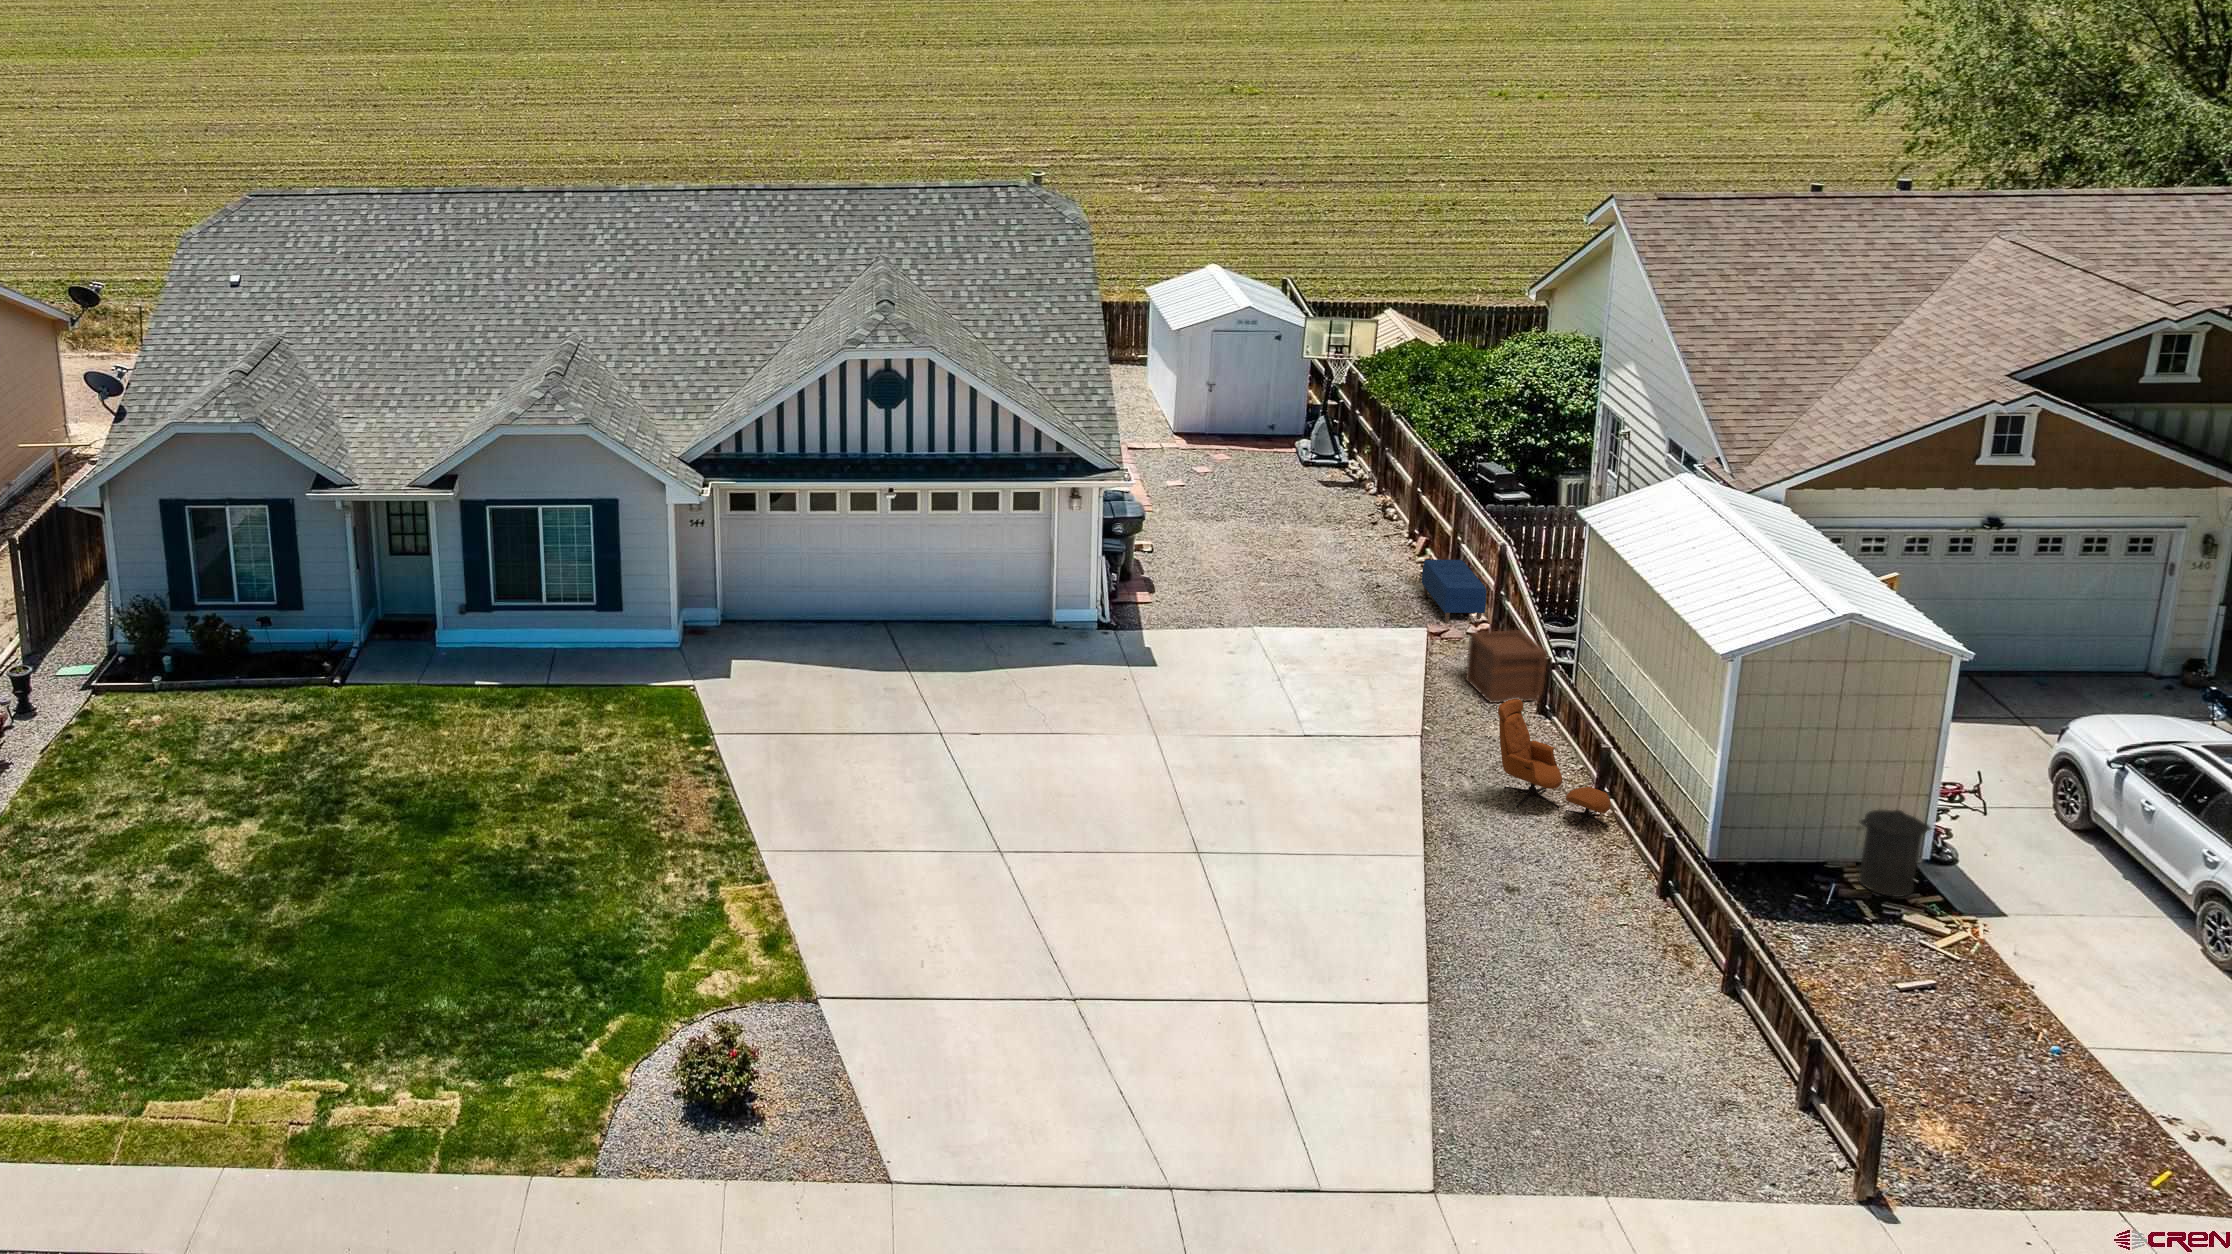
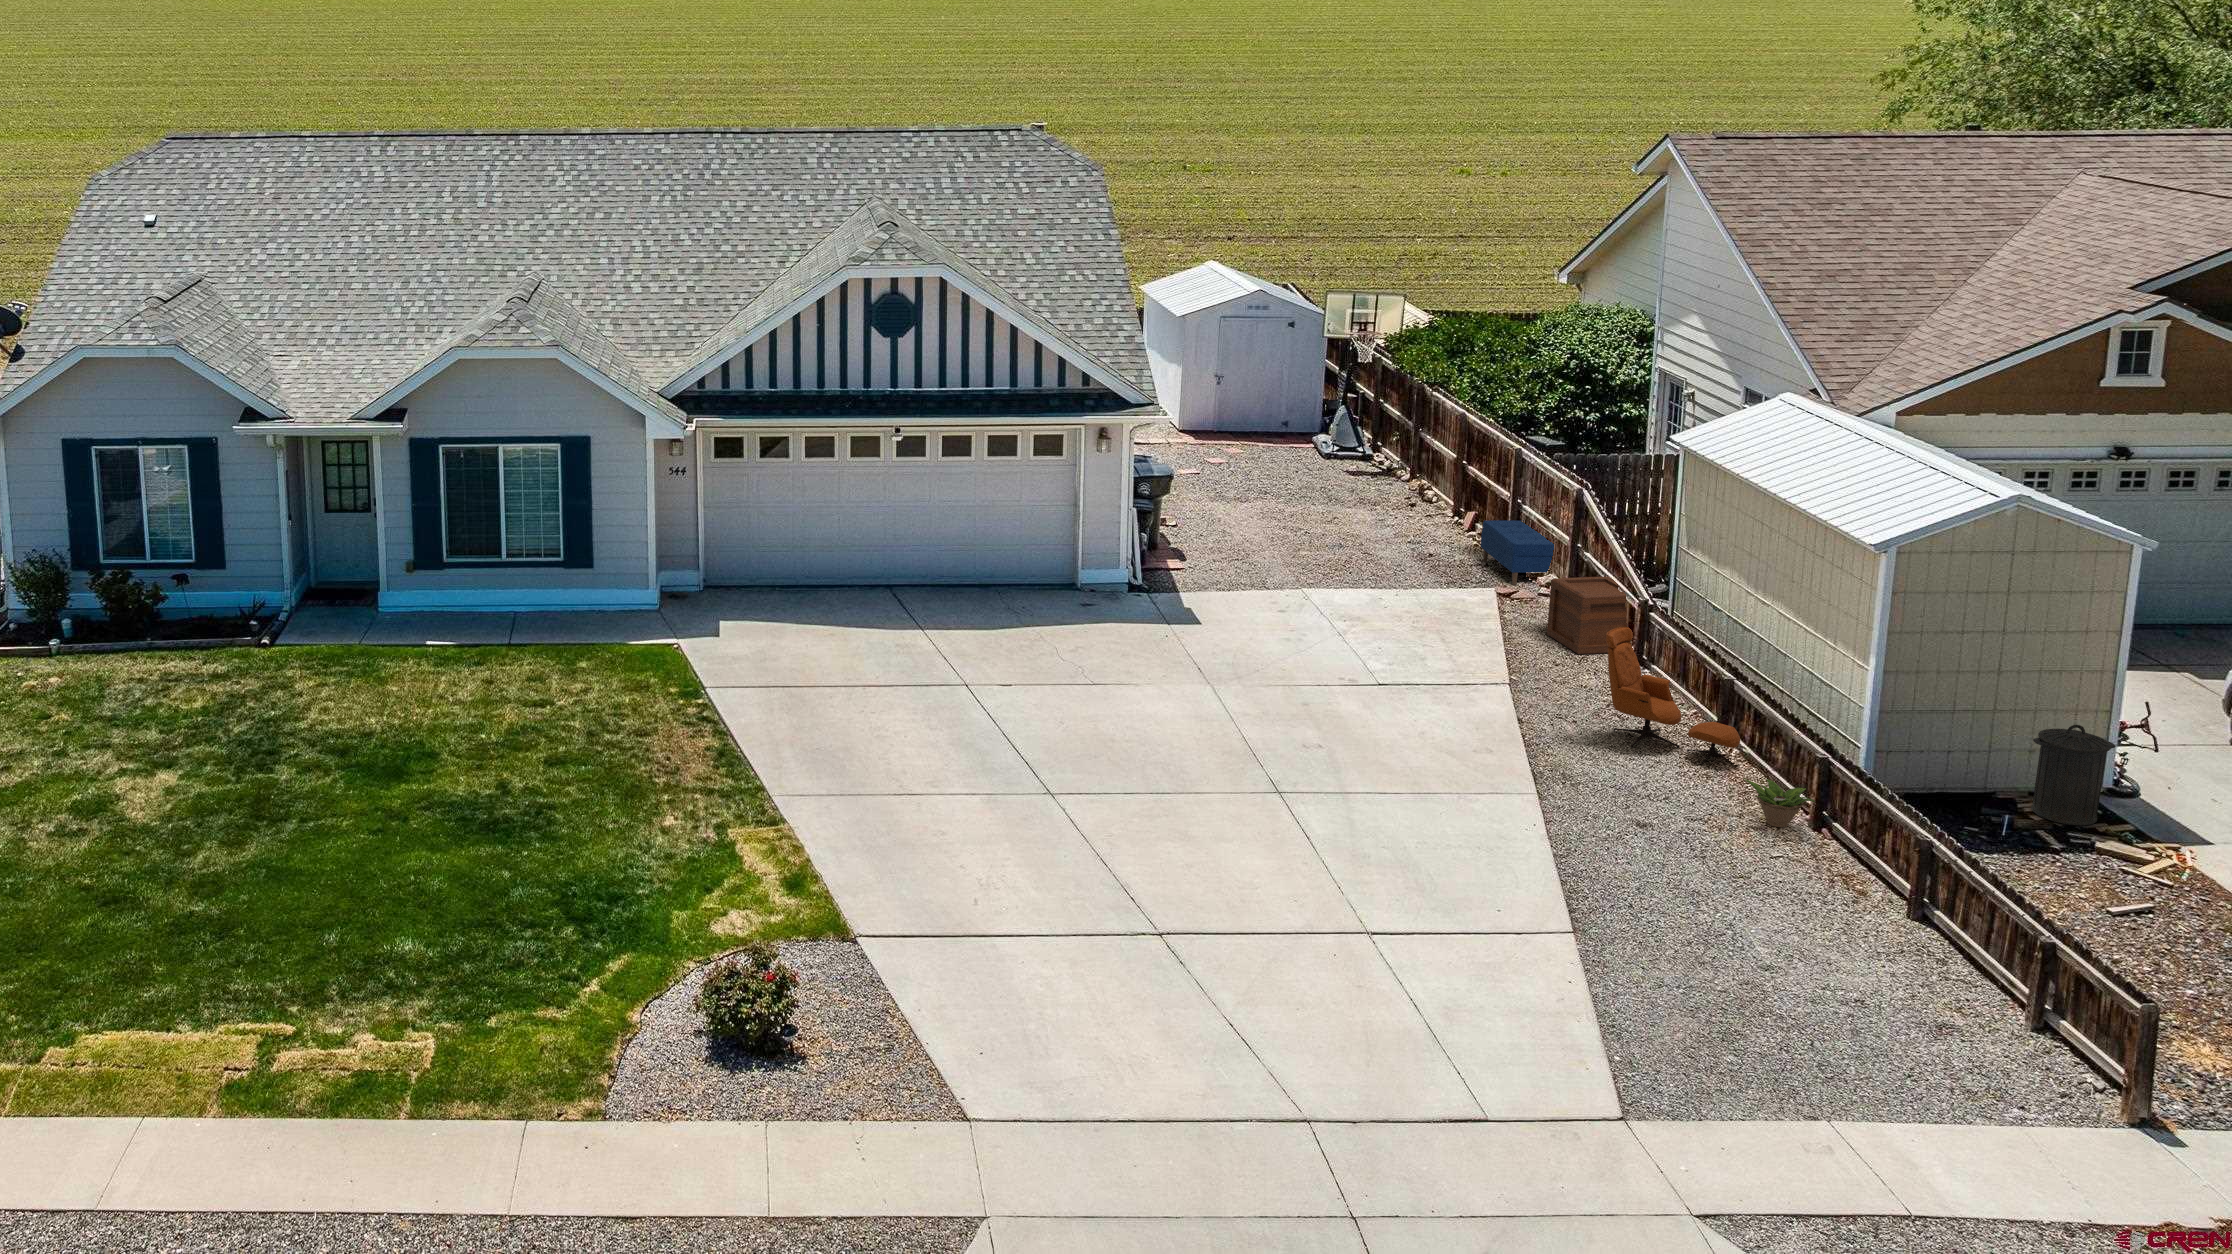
decorative plant: none [1601,849,1660,895] -> present [1744,779,1815,827]

